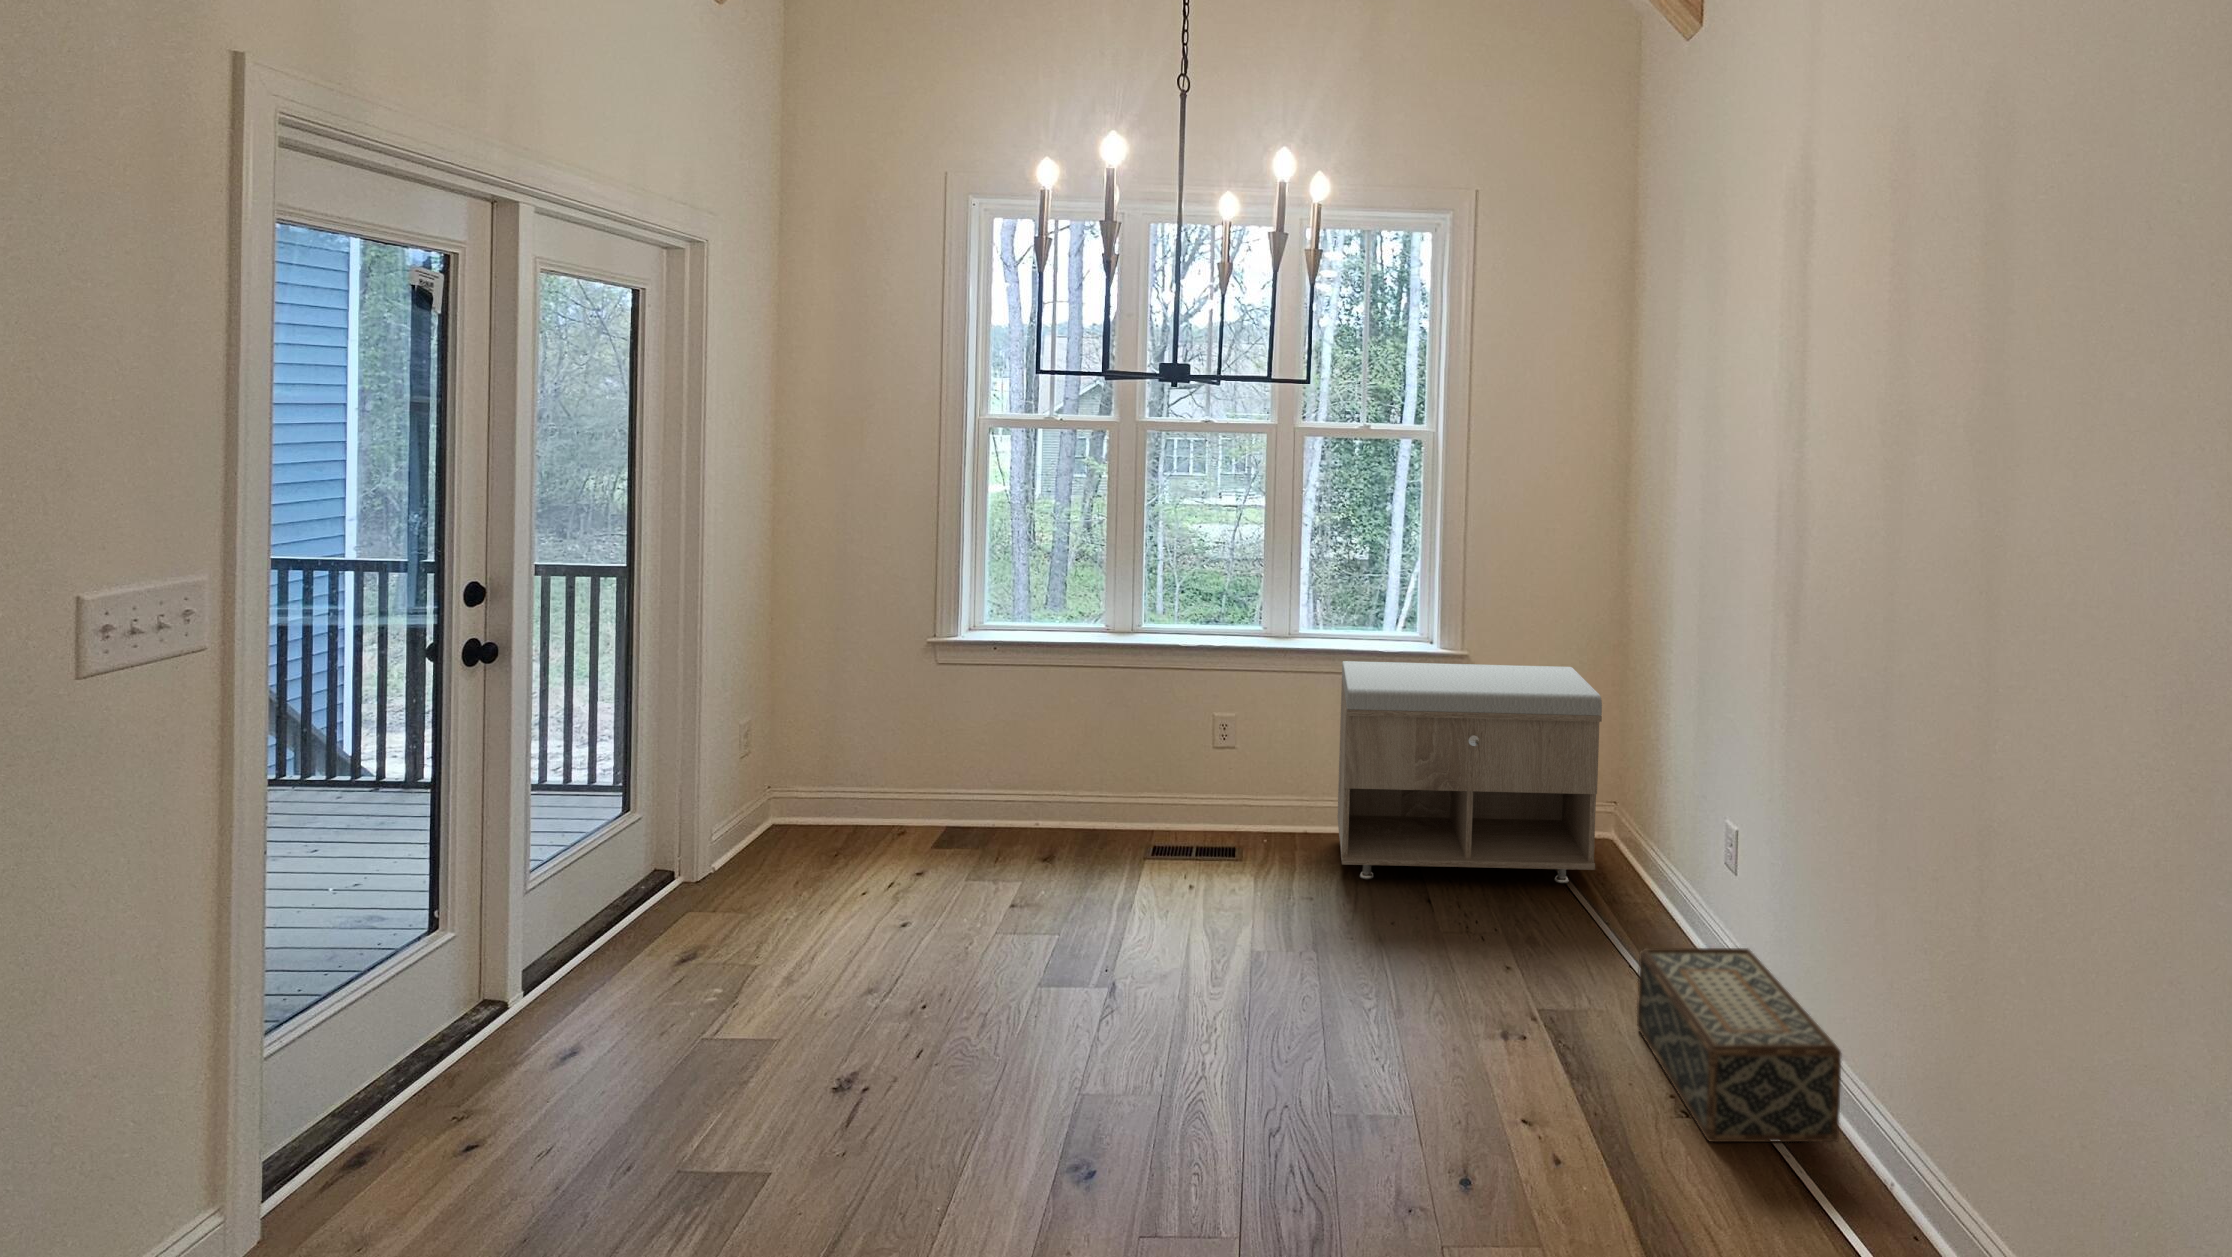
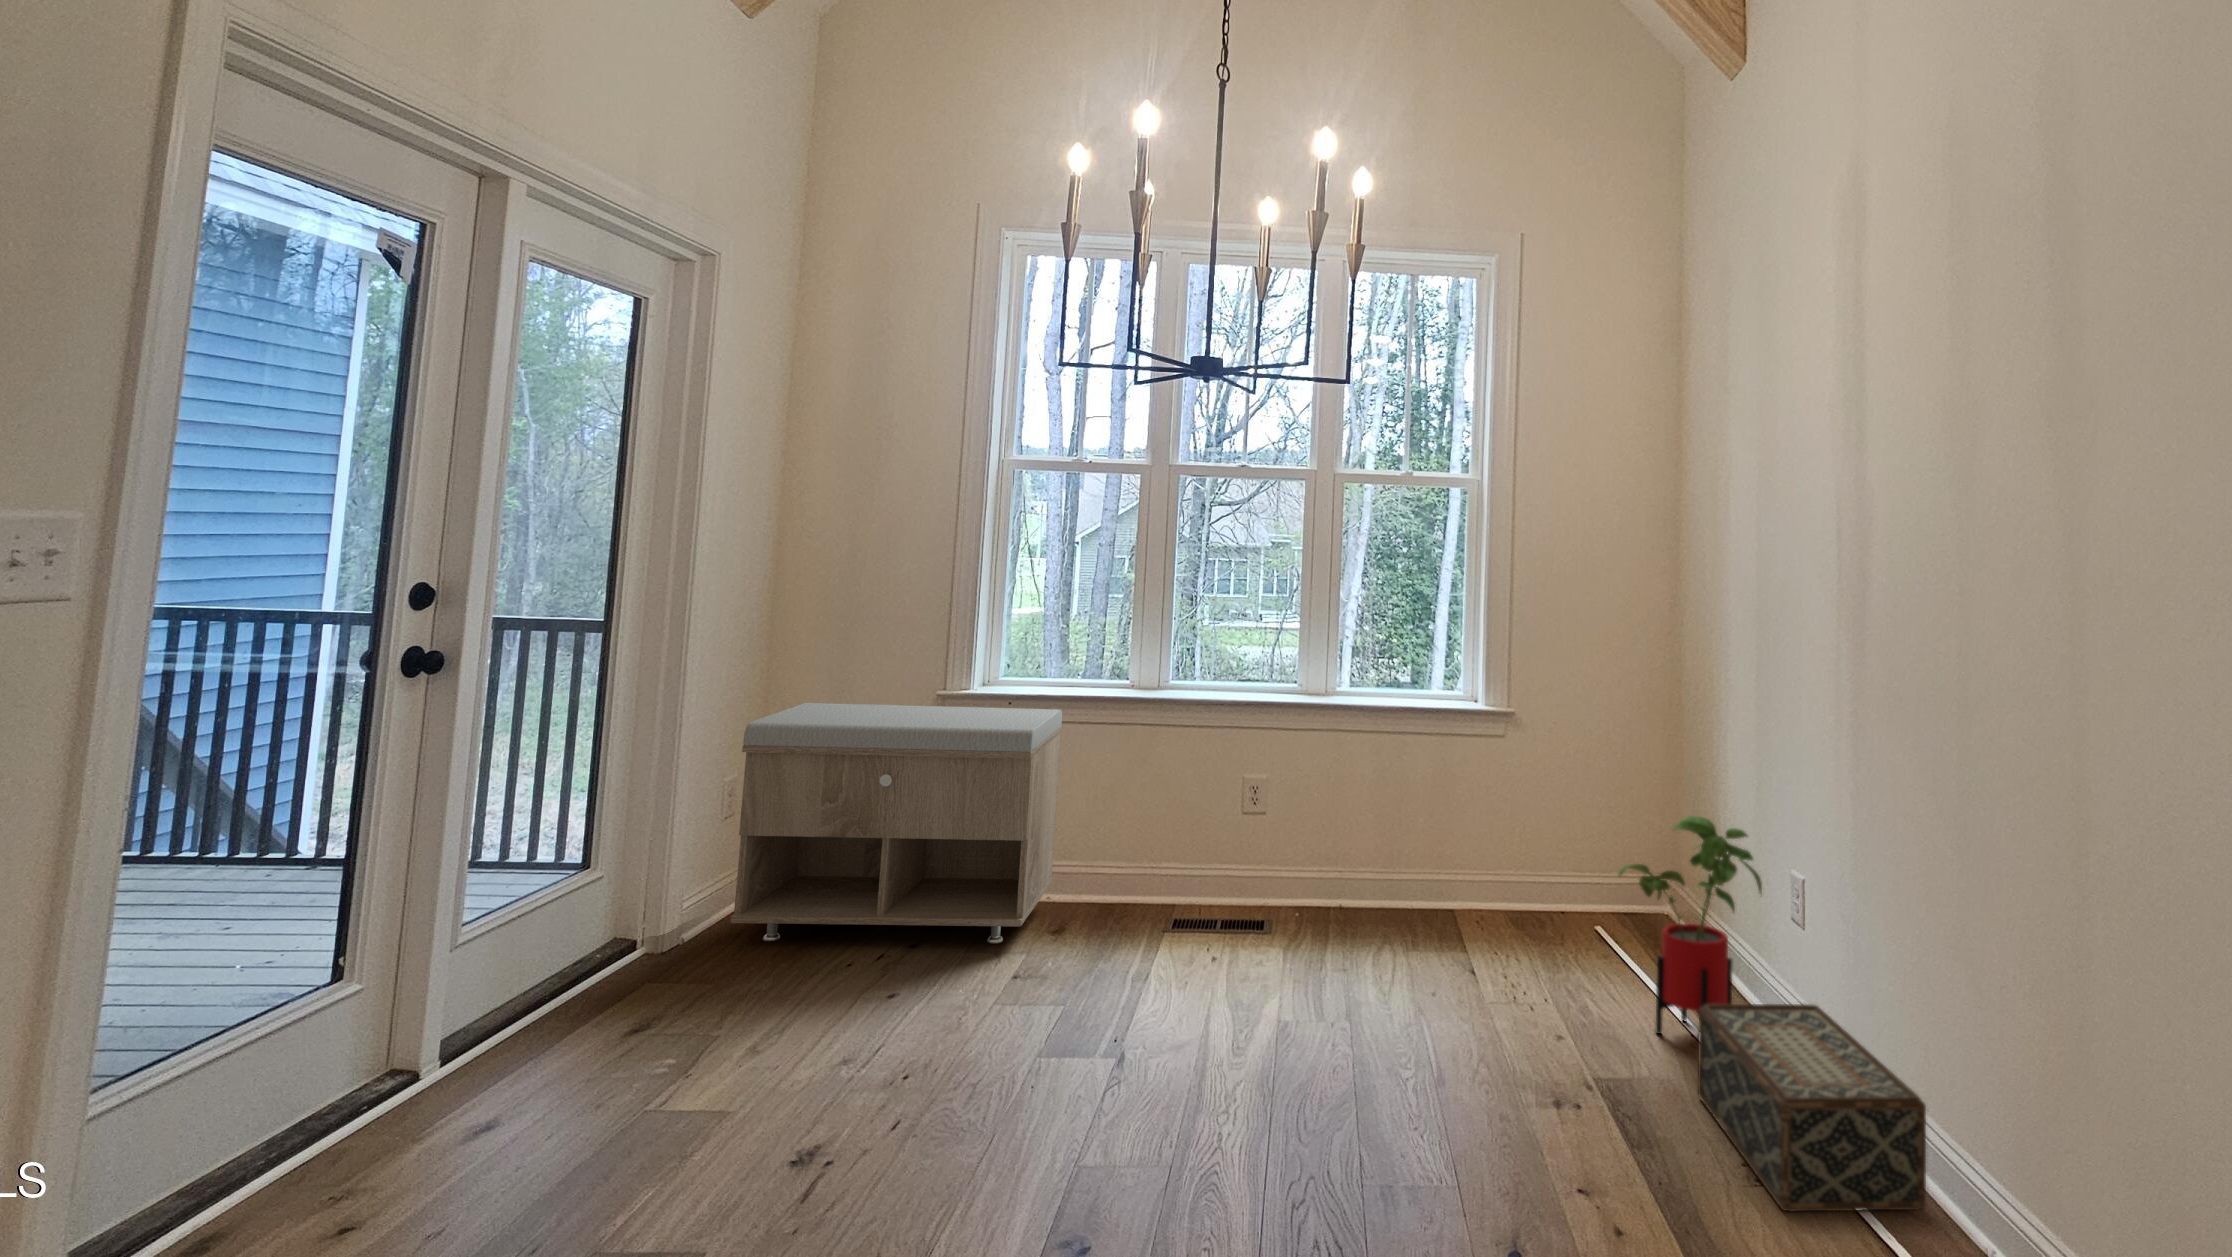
storage bench: present [1337,661,1602,883] -> present [731,703,1062,944]
house plant: none [1567,771,1703,980] -> present [1619,816,1762,1034]

